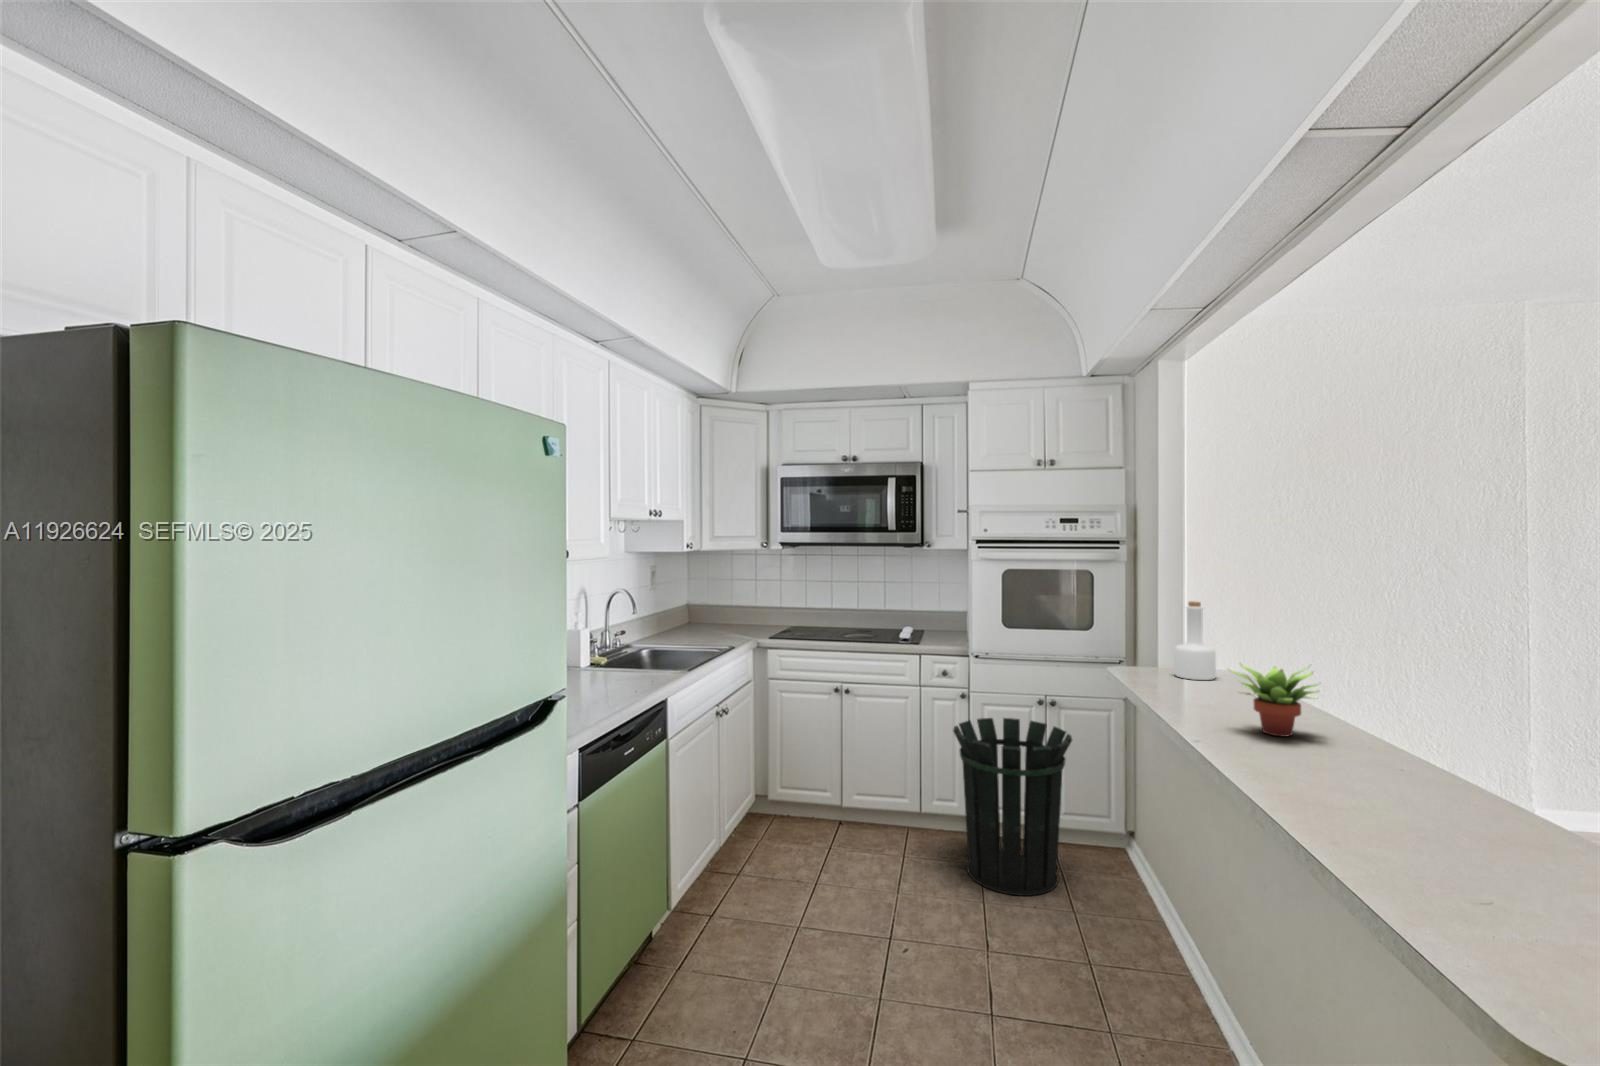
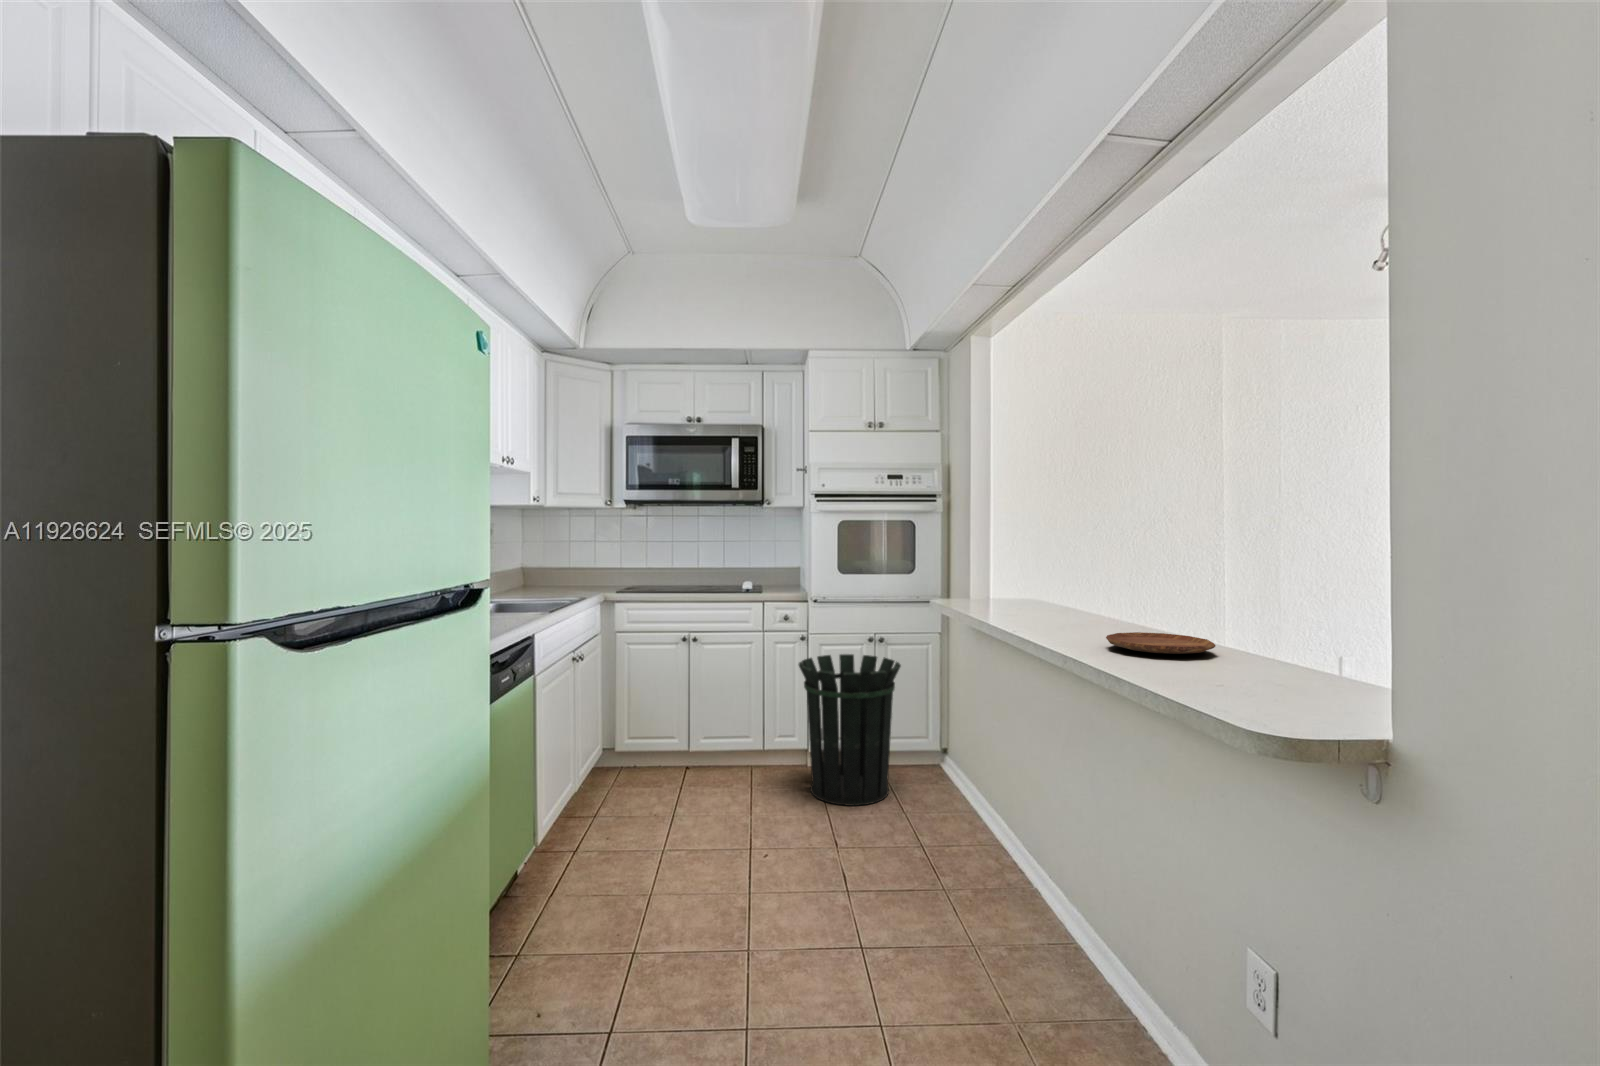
bottle: present [1174,601,1216,680] -> none [984,540,1015,604]
succulent plant: present [1230,664,1318,737] -> none [1035,569,1102,628]
tray: none [1312,763,1477,813] -> present [1106,632,1216,654]

